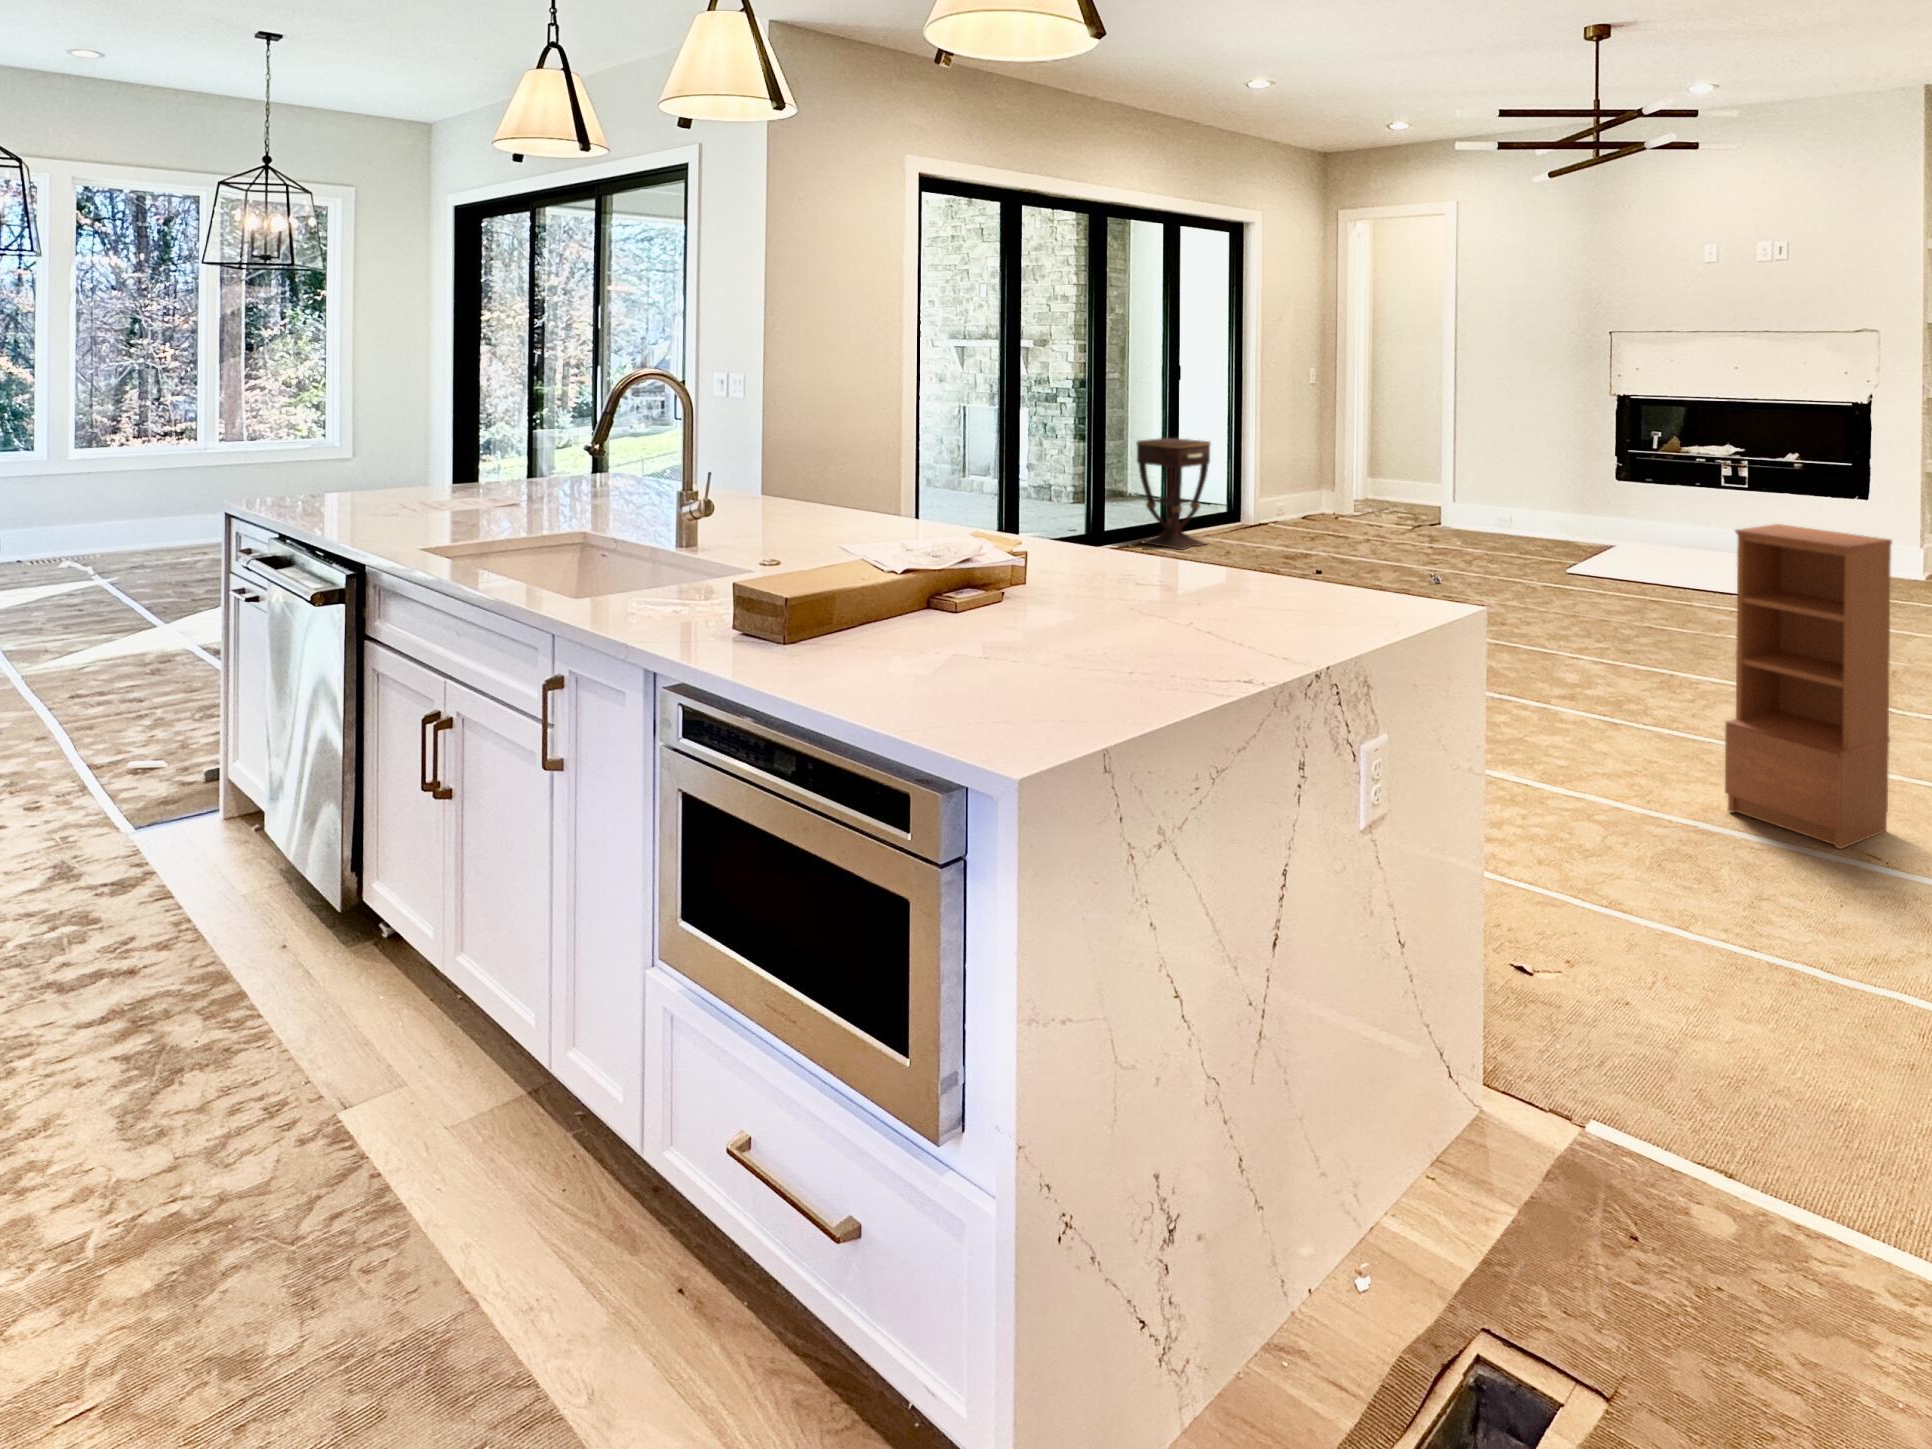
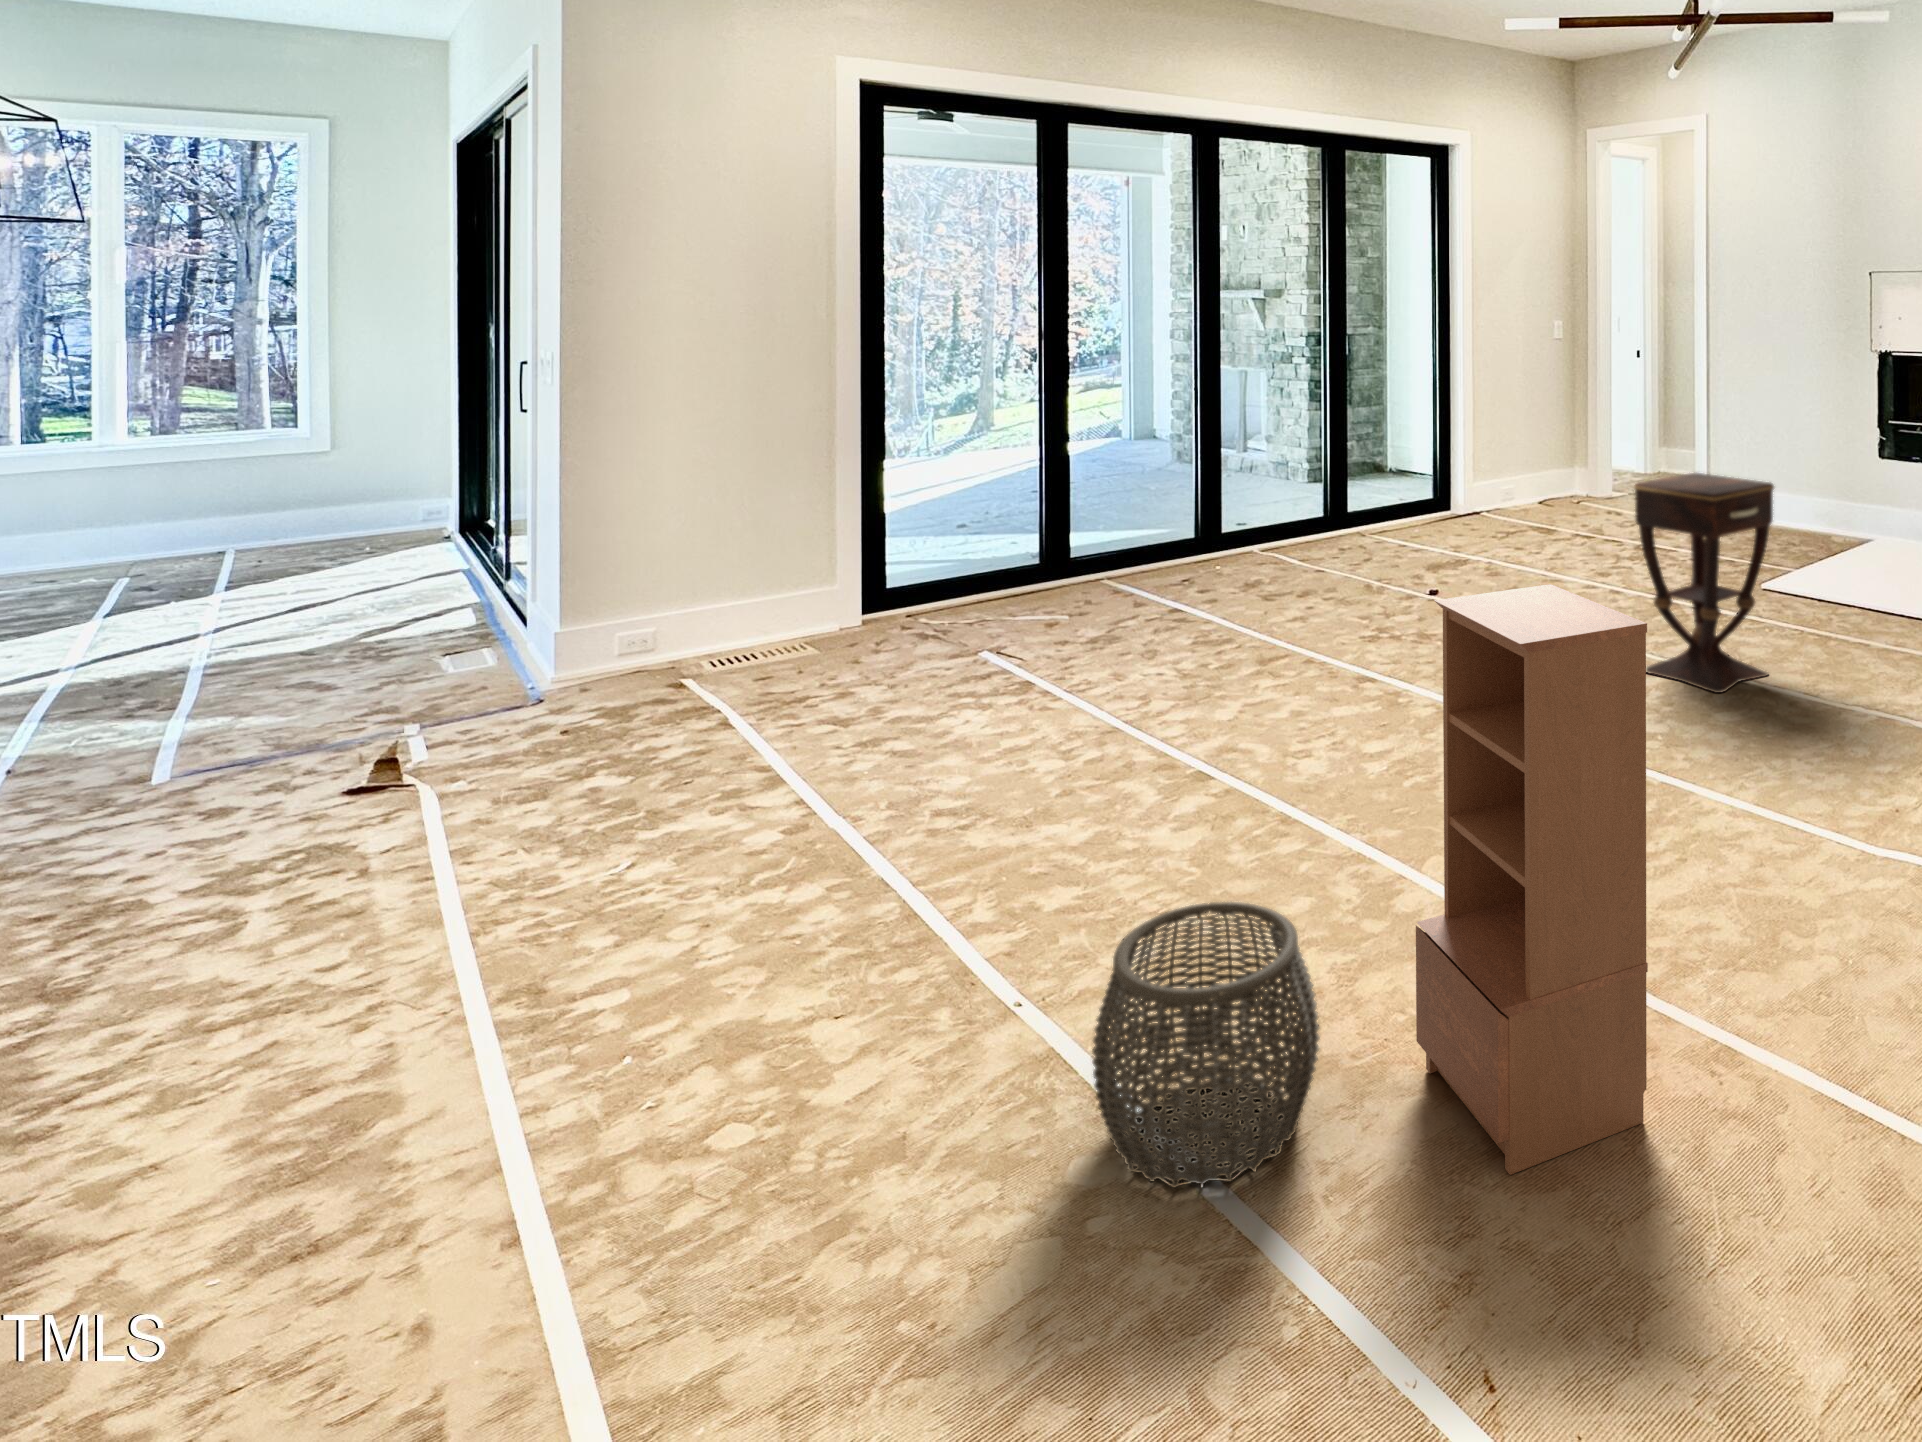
side table: present [1136,438,1210,550] -> present [1634,473,1774,693]
woven basket: none [1570,708,1717,854] -> present [1092,902,1320,1188]

